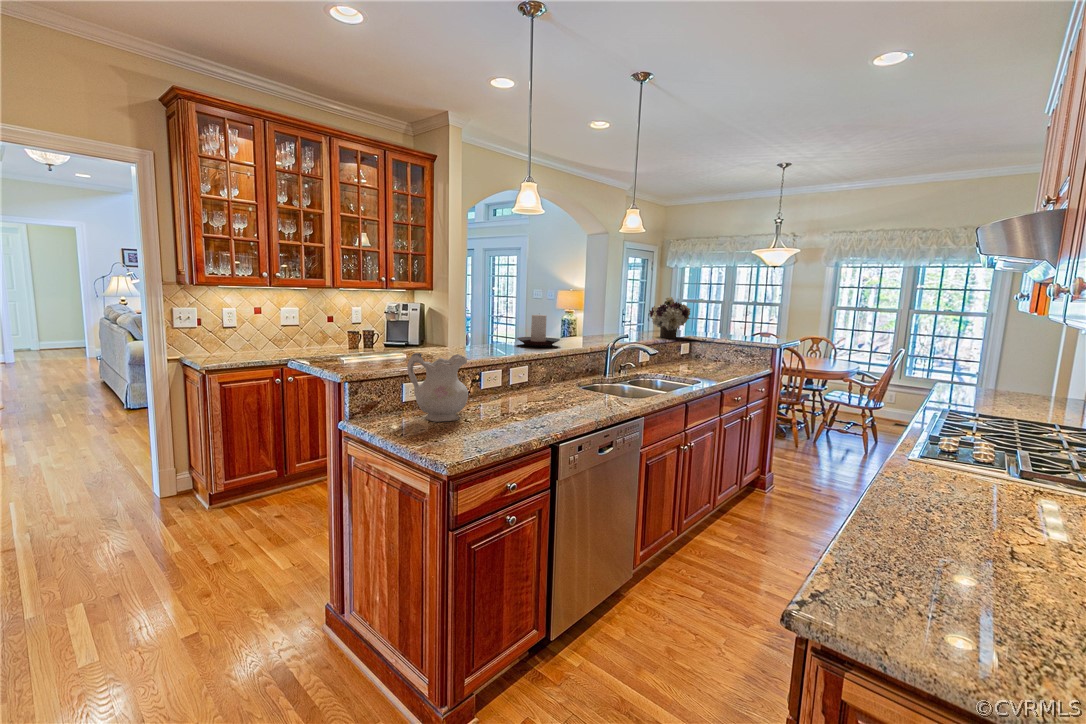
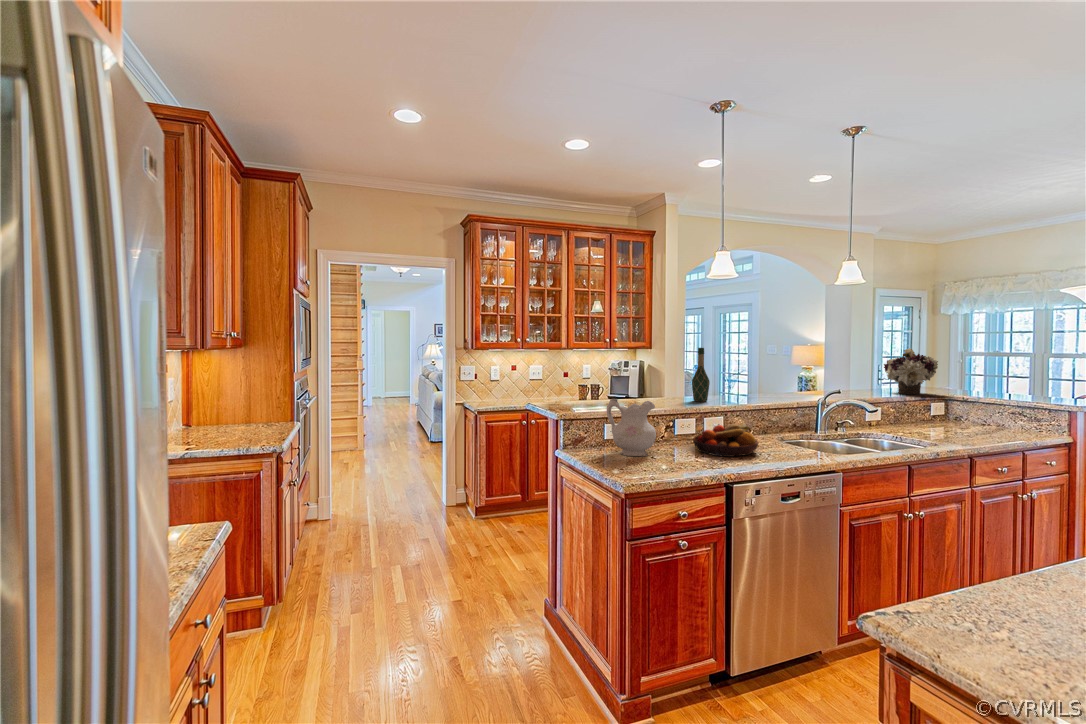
wine bottle: none [493,291,512,351] -> present [692,348,710,402]
candle holder: present [517,315,560,347] -> none [718,367,763,399]
fruit bowl: none [504,374,571,413] -> present [693,424,758,457]

